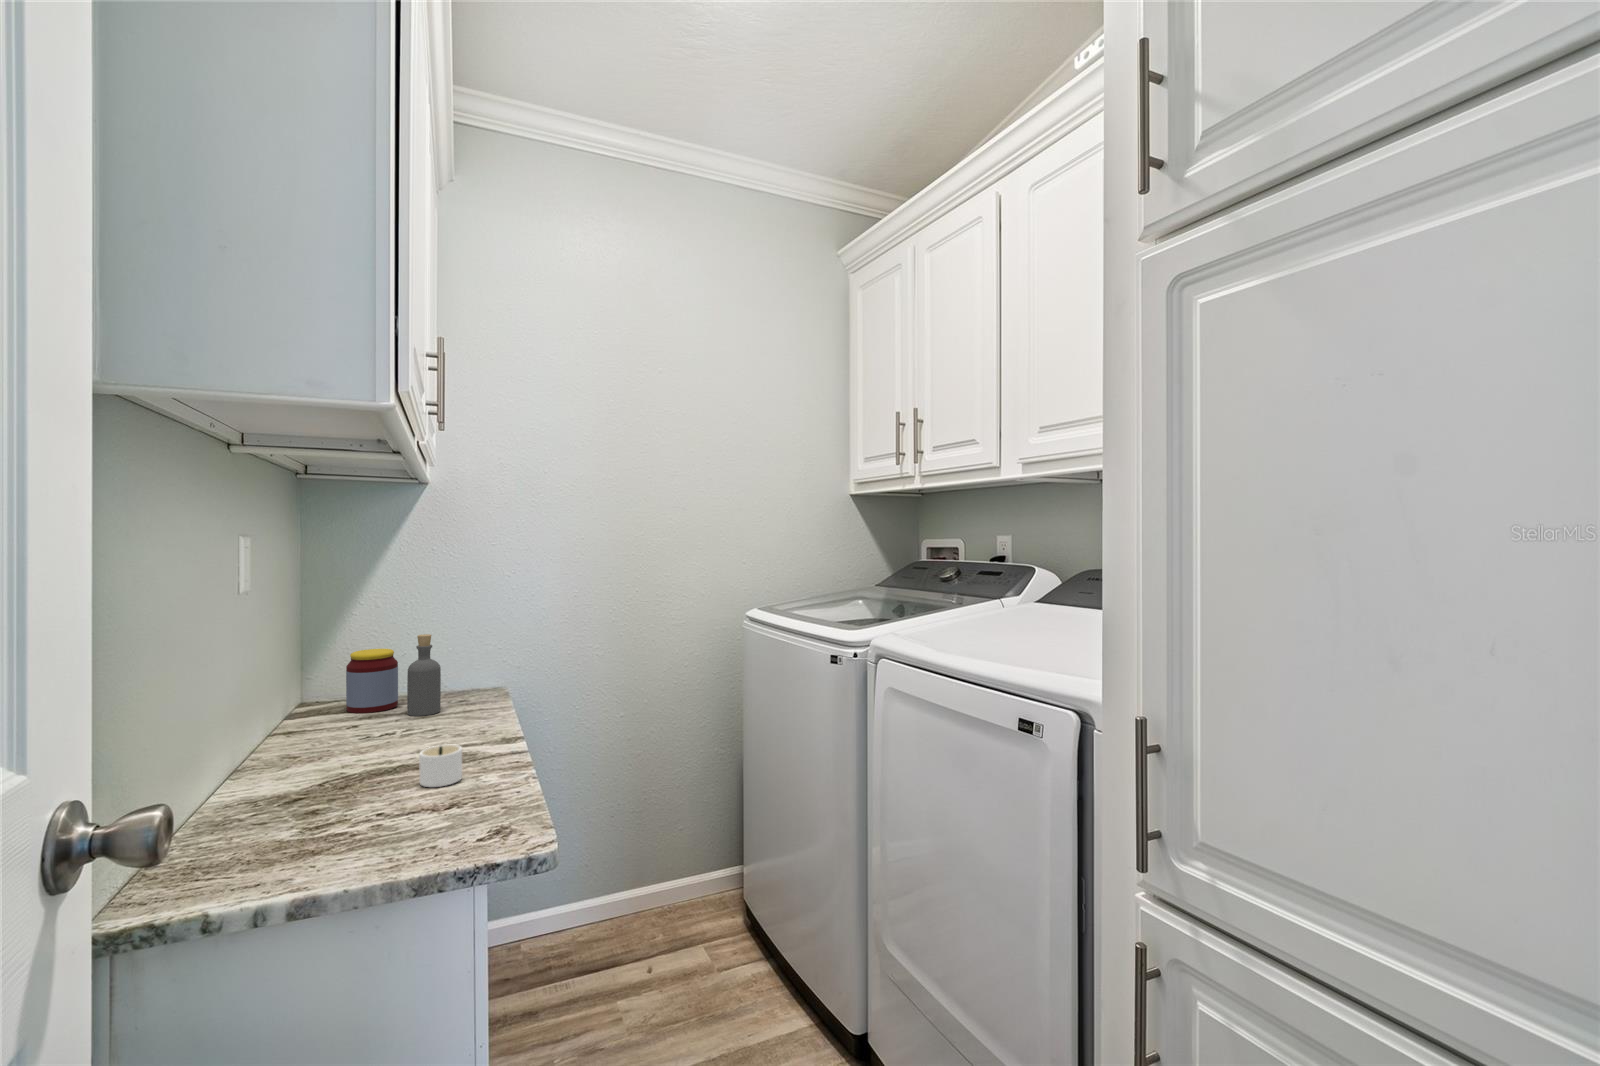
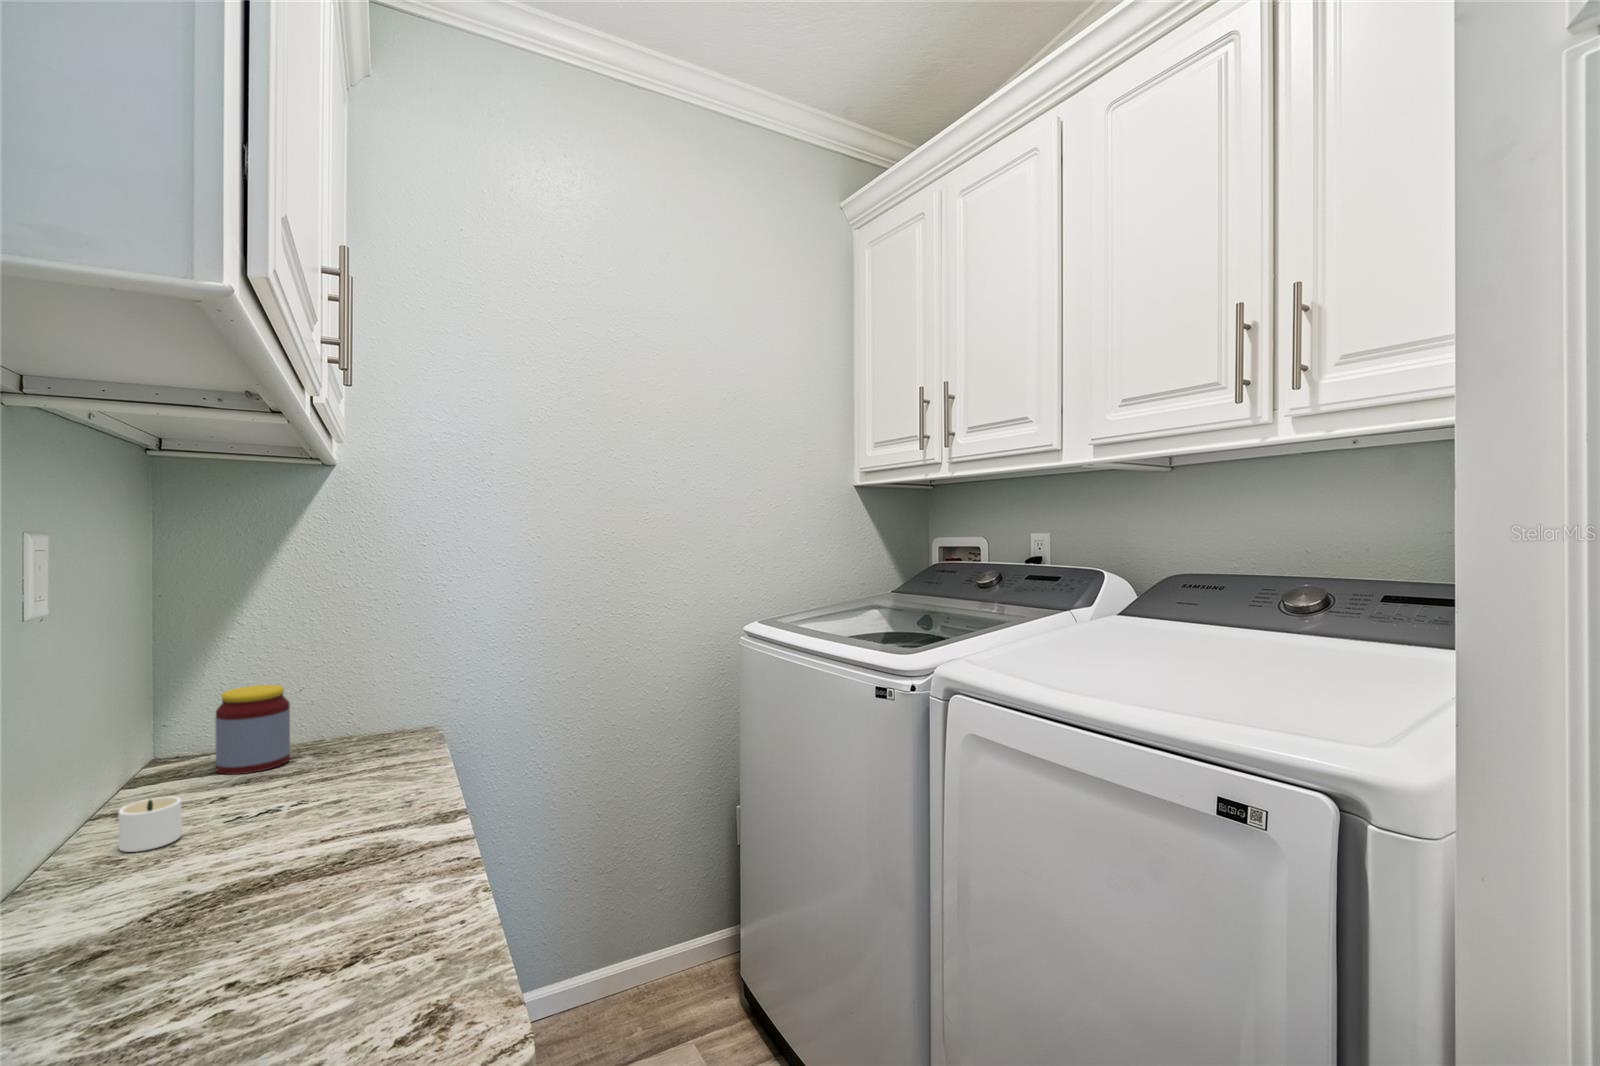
bottle: present [407,634,441,716] -> none [302,666,348,777]
candle: present [419,744,462,787] -> present [118,796,182,852]

